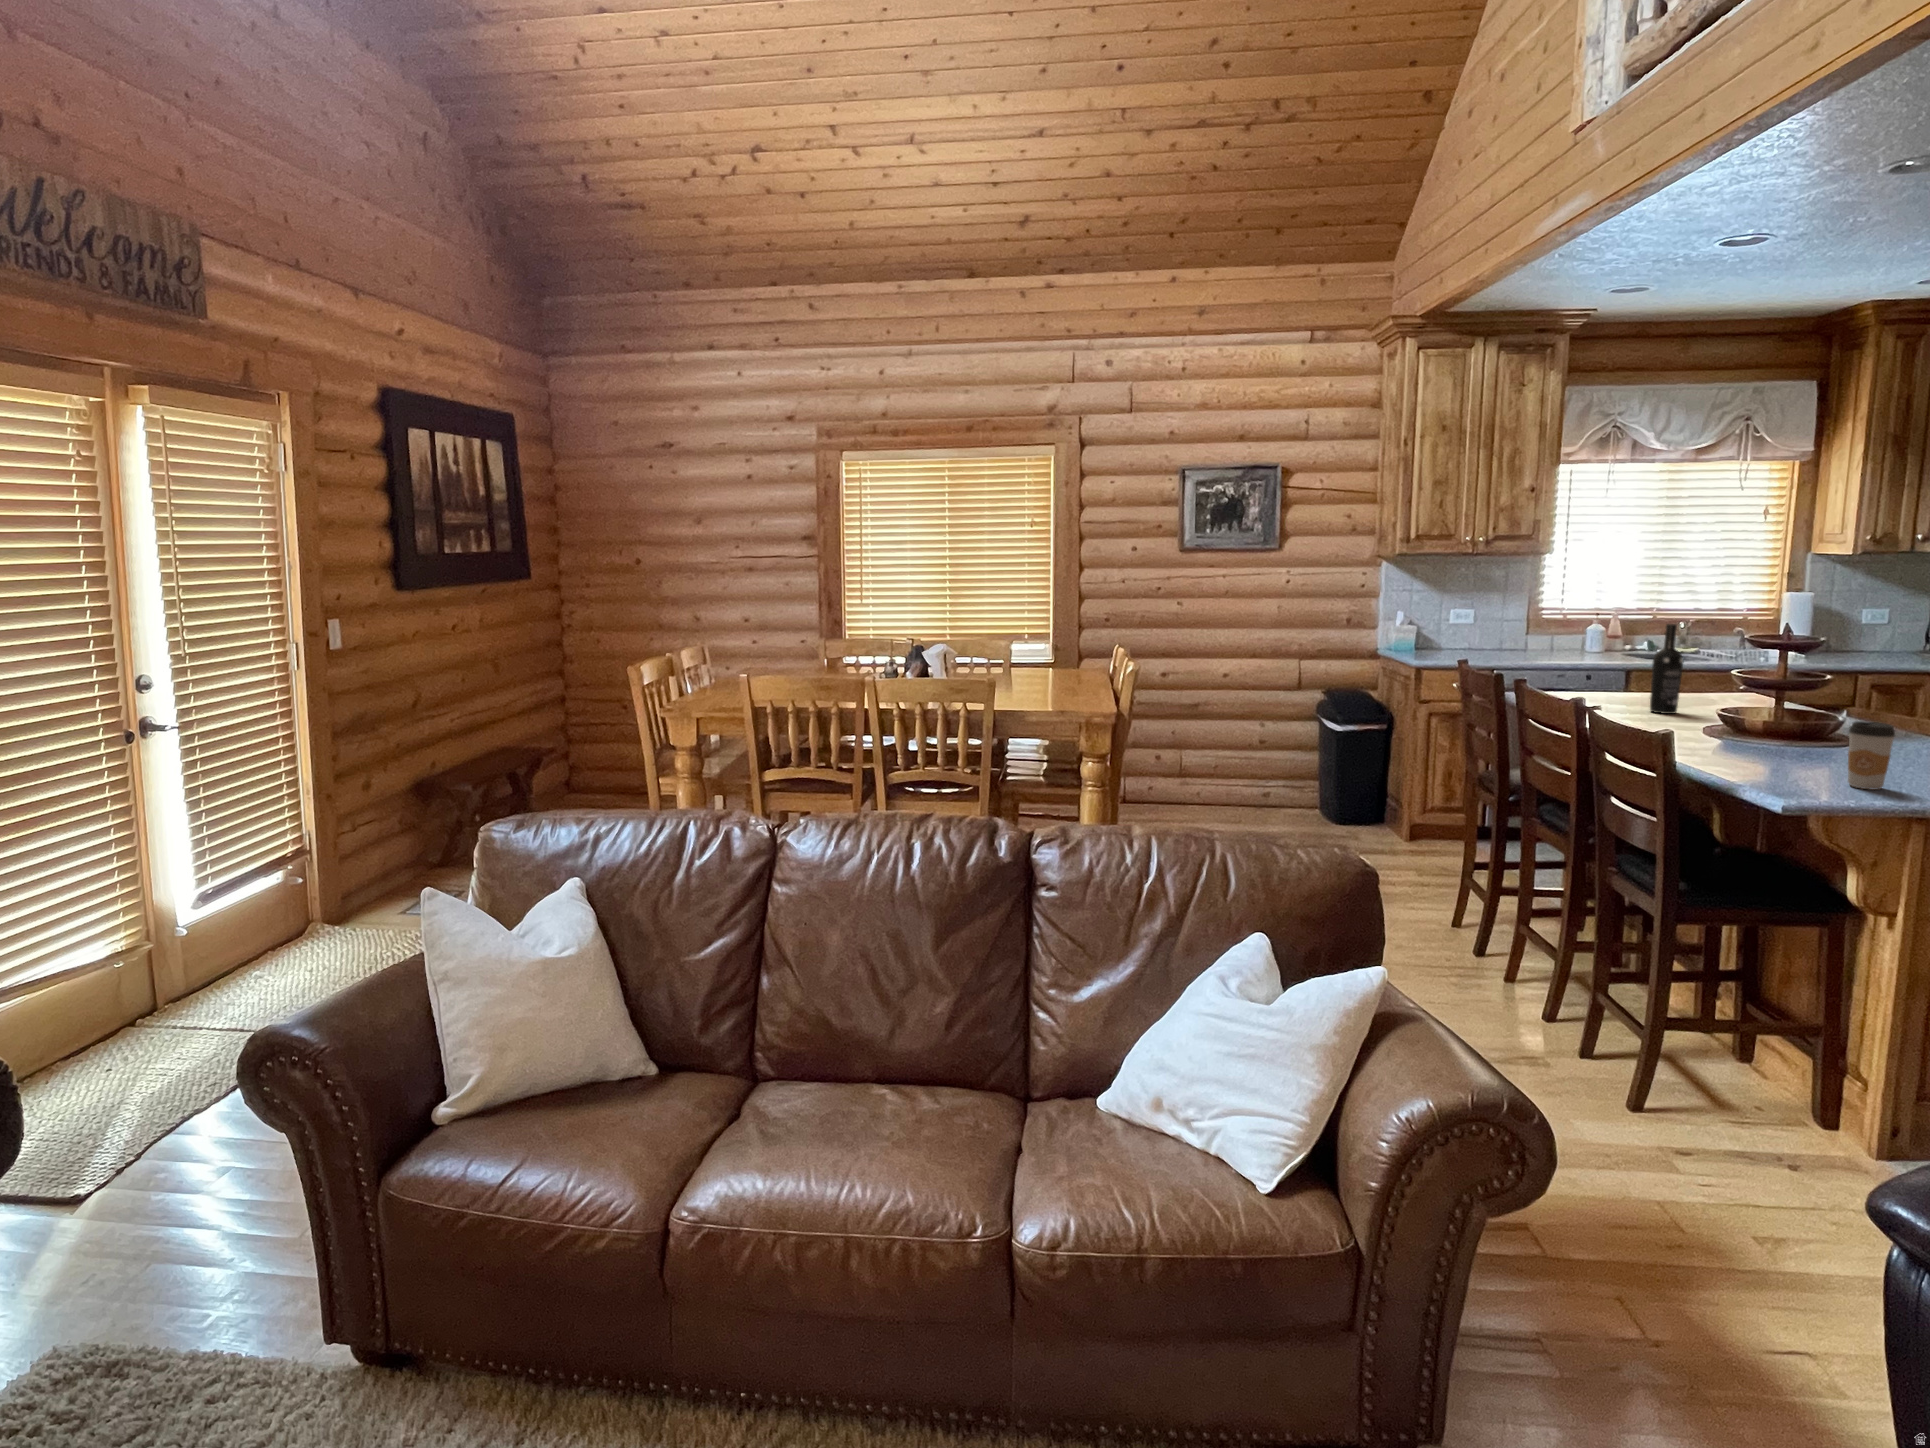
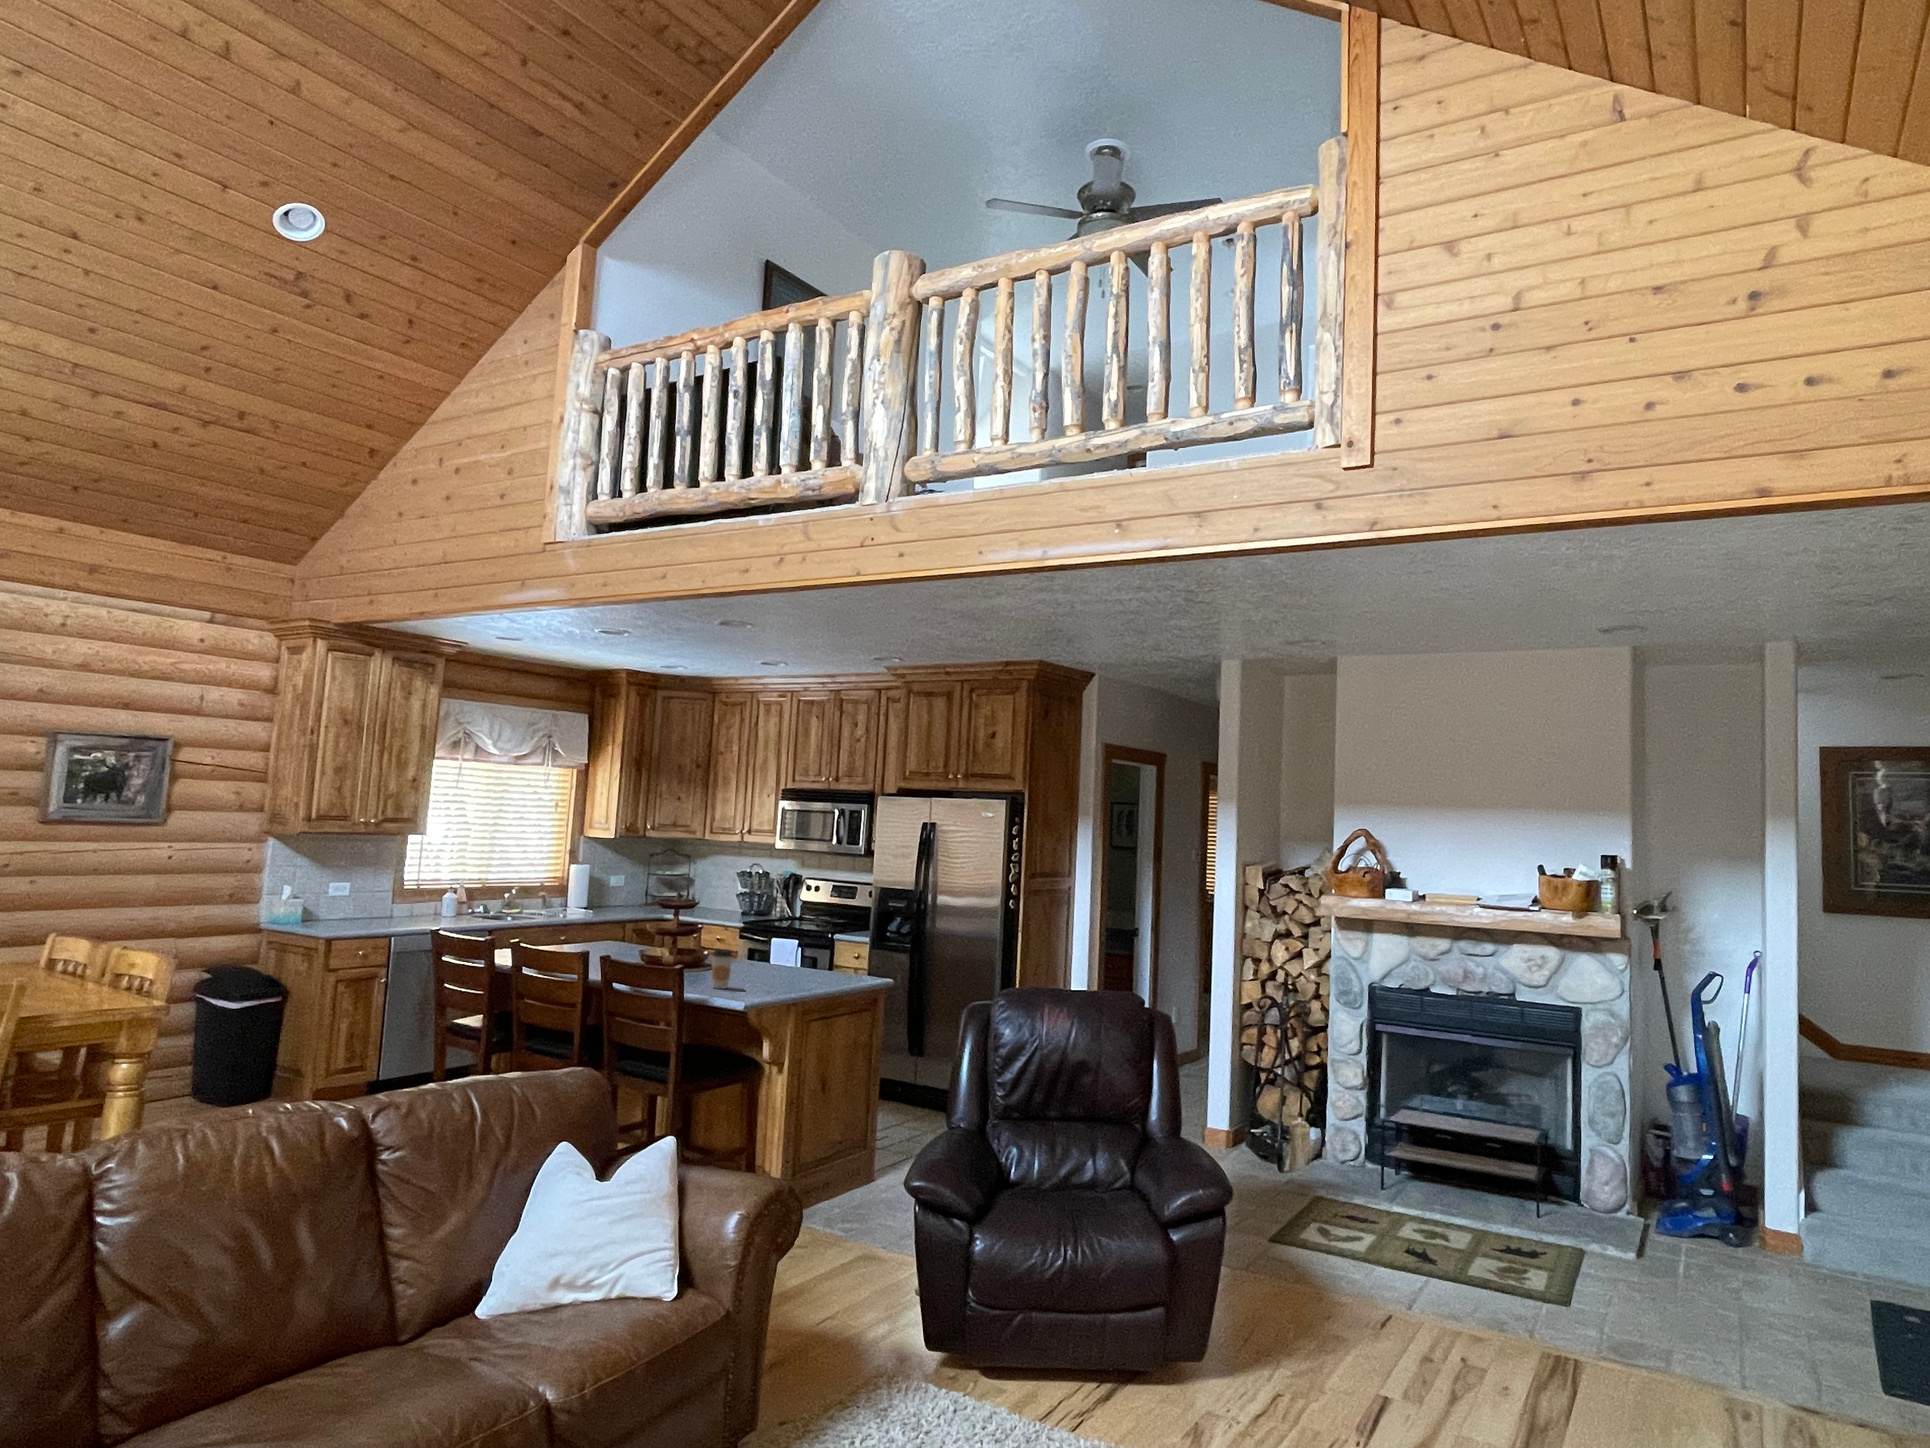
wine bottle: present [1650,624,1683,714] -> none [558,894,579,960]

